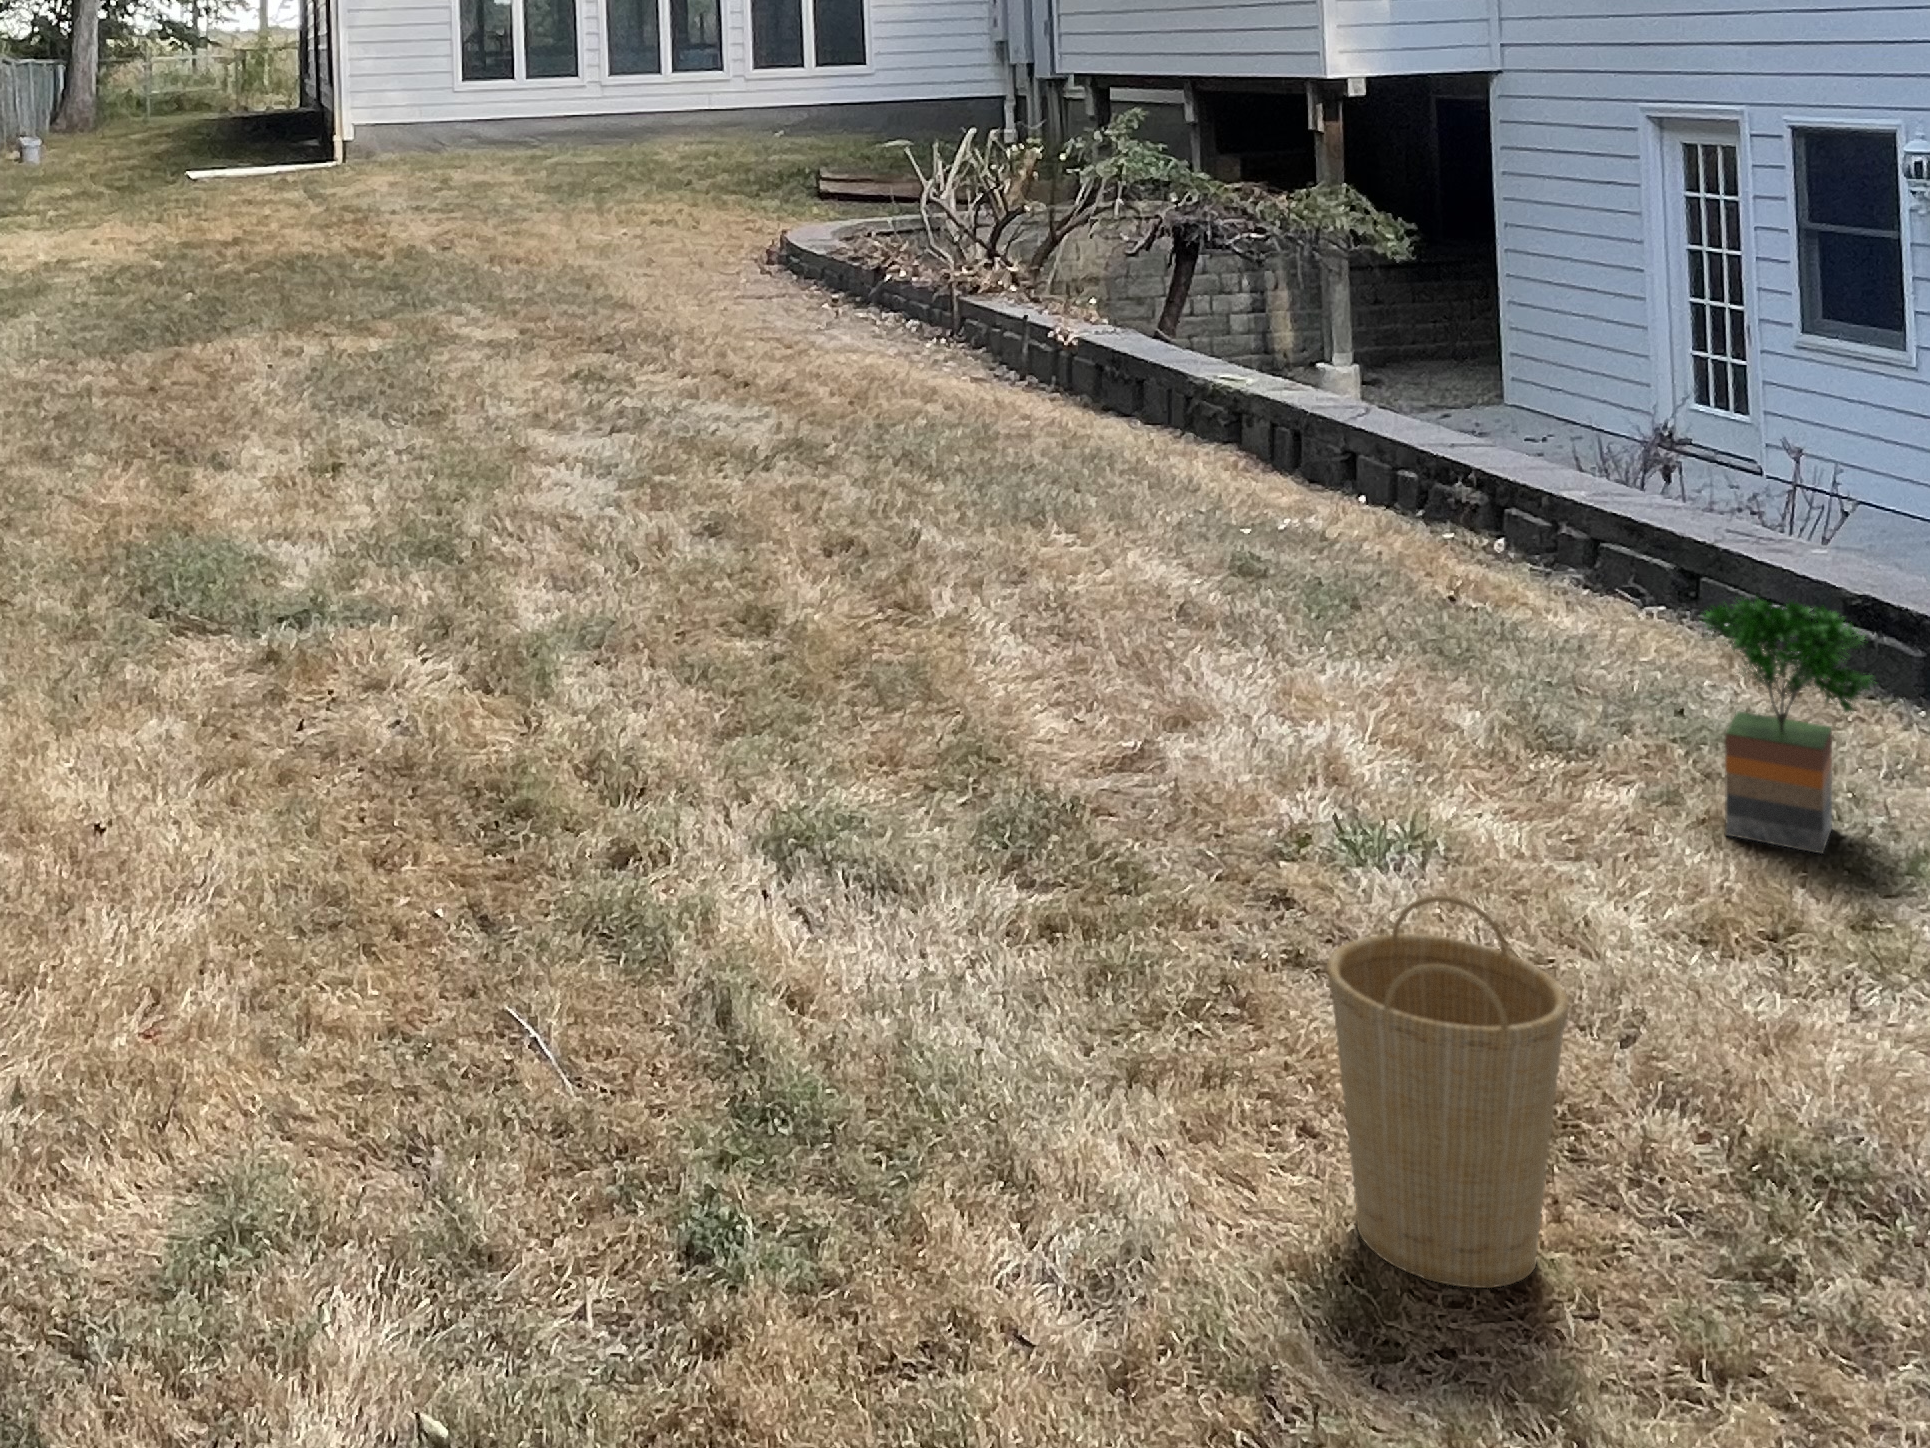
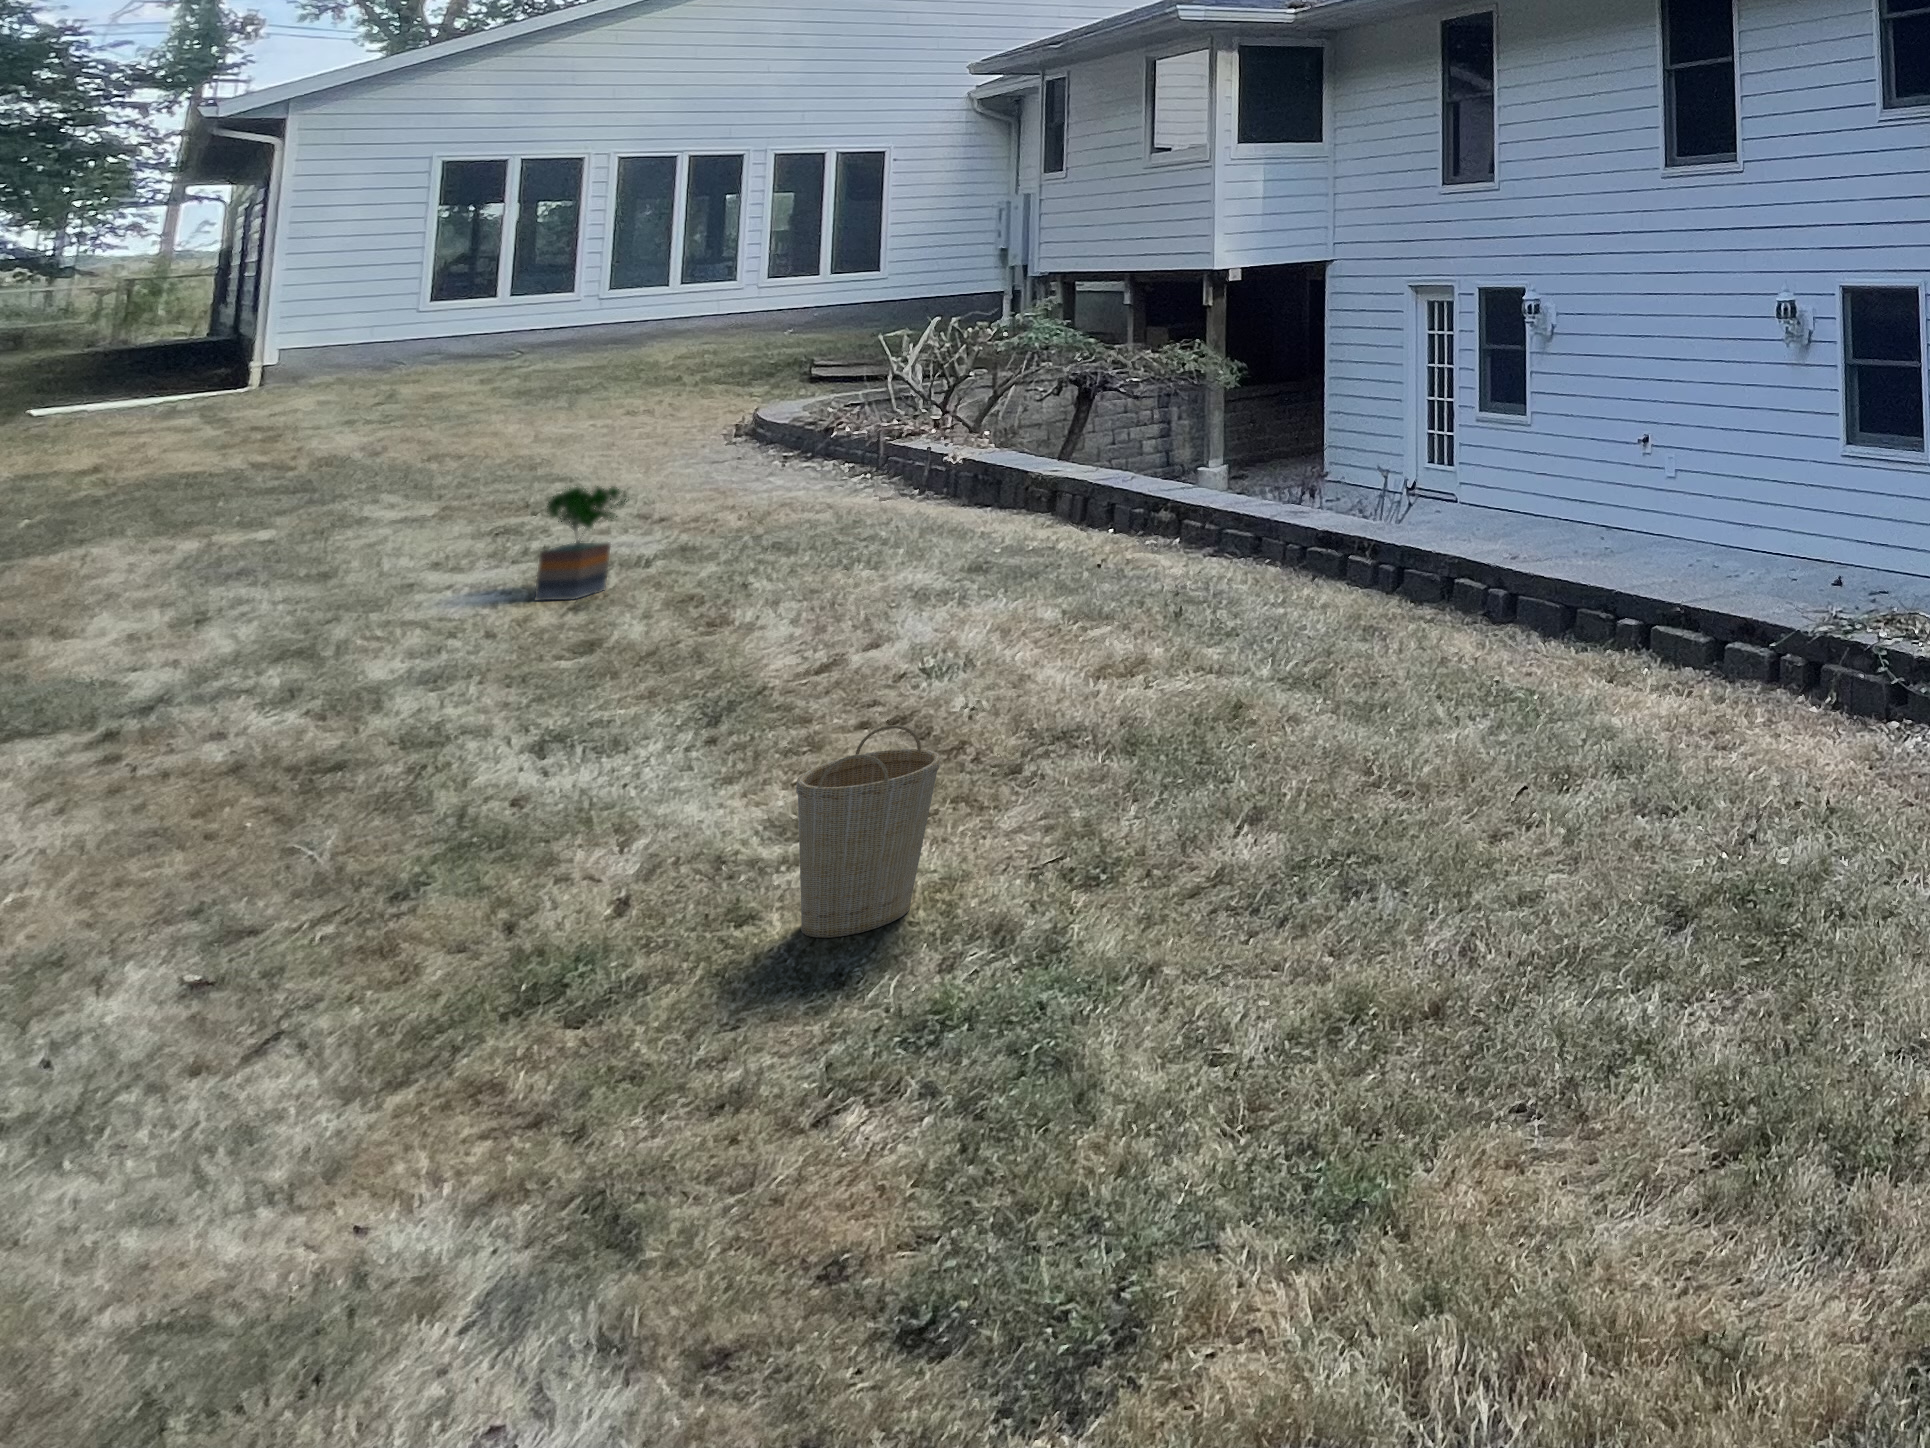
potted tree: present [1702,597,1872,854] -> present [535,486,629,601]

